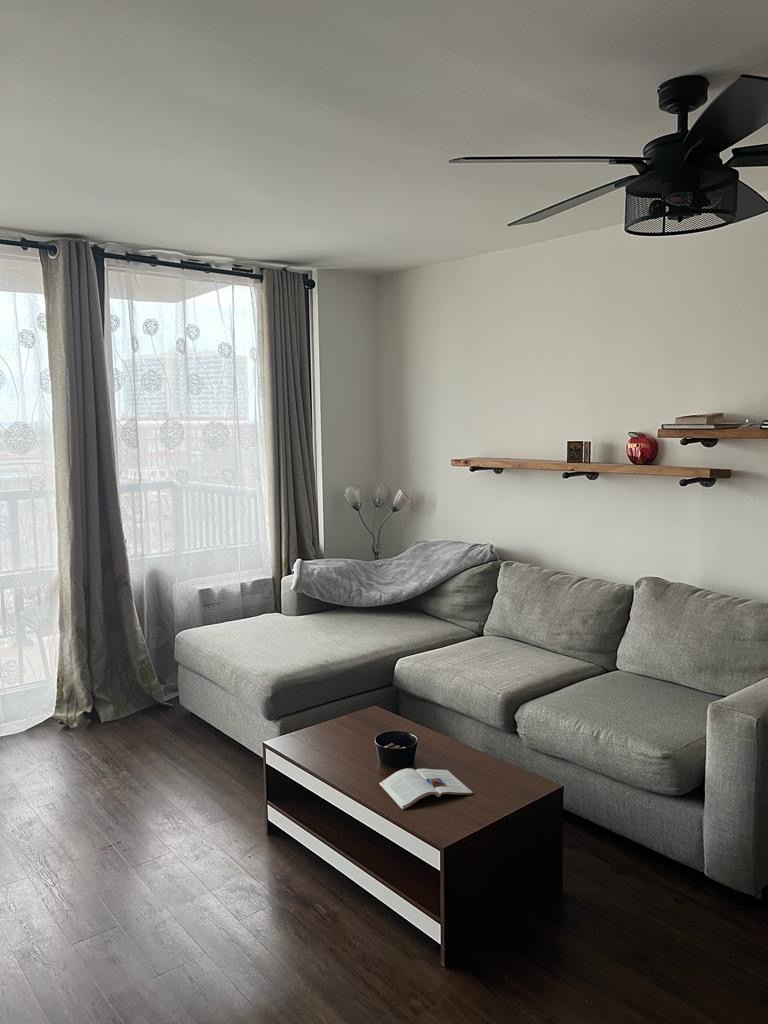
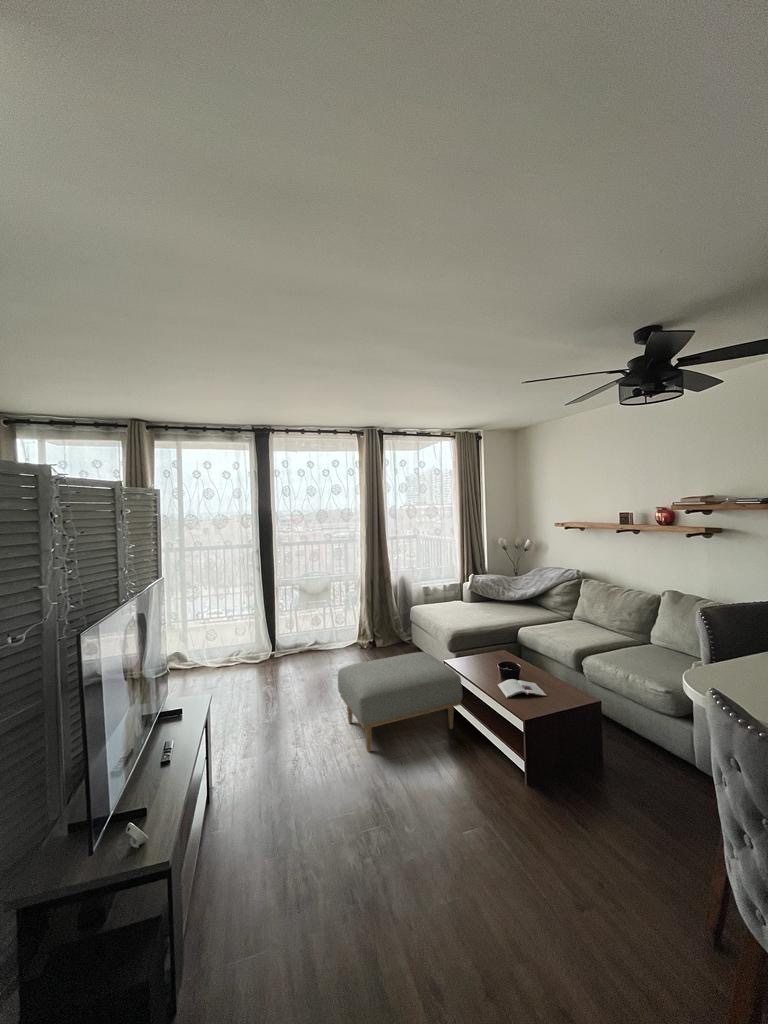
ottoman: none [23,732,308,971] -> present [338,652,463,752]

